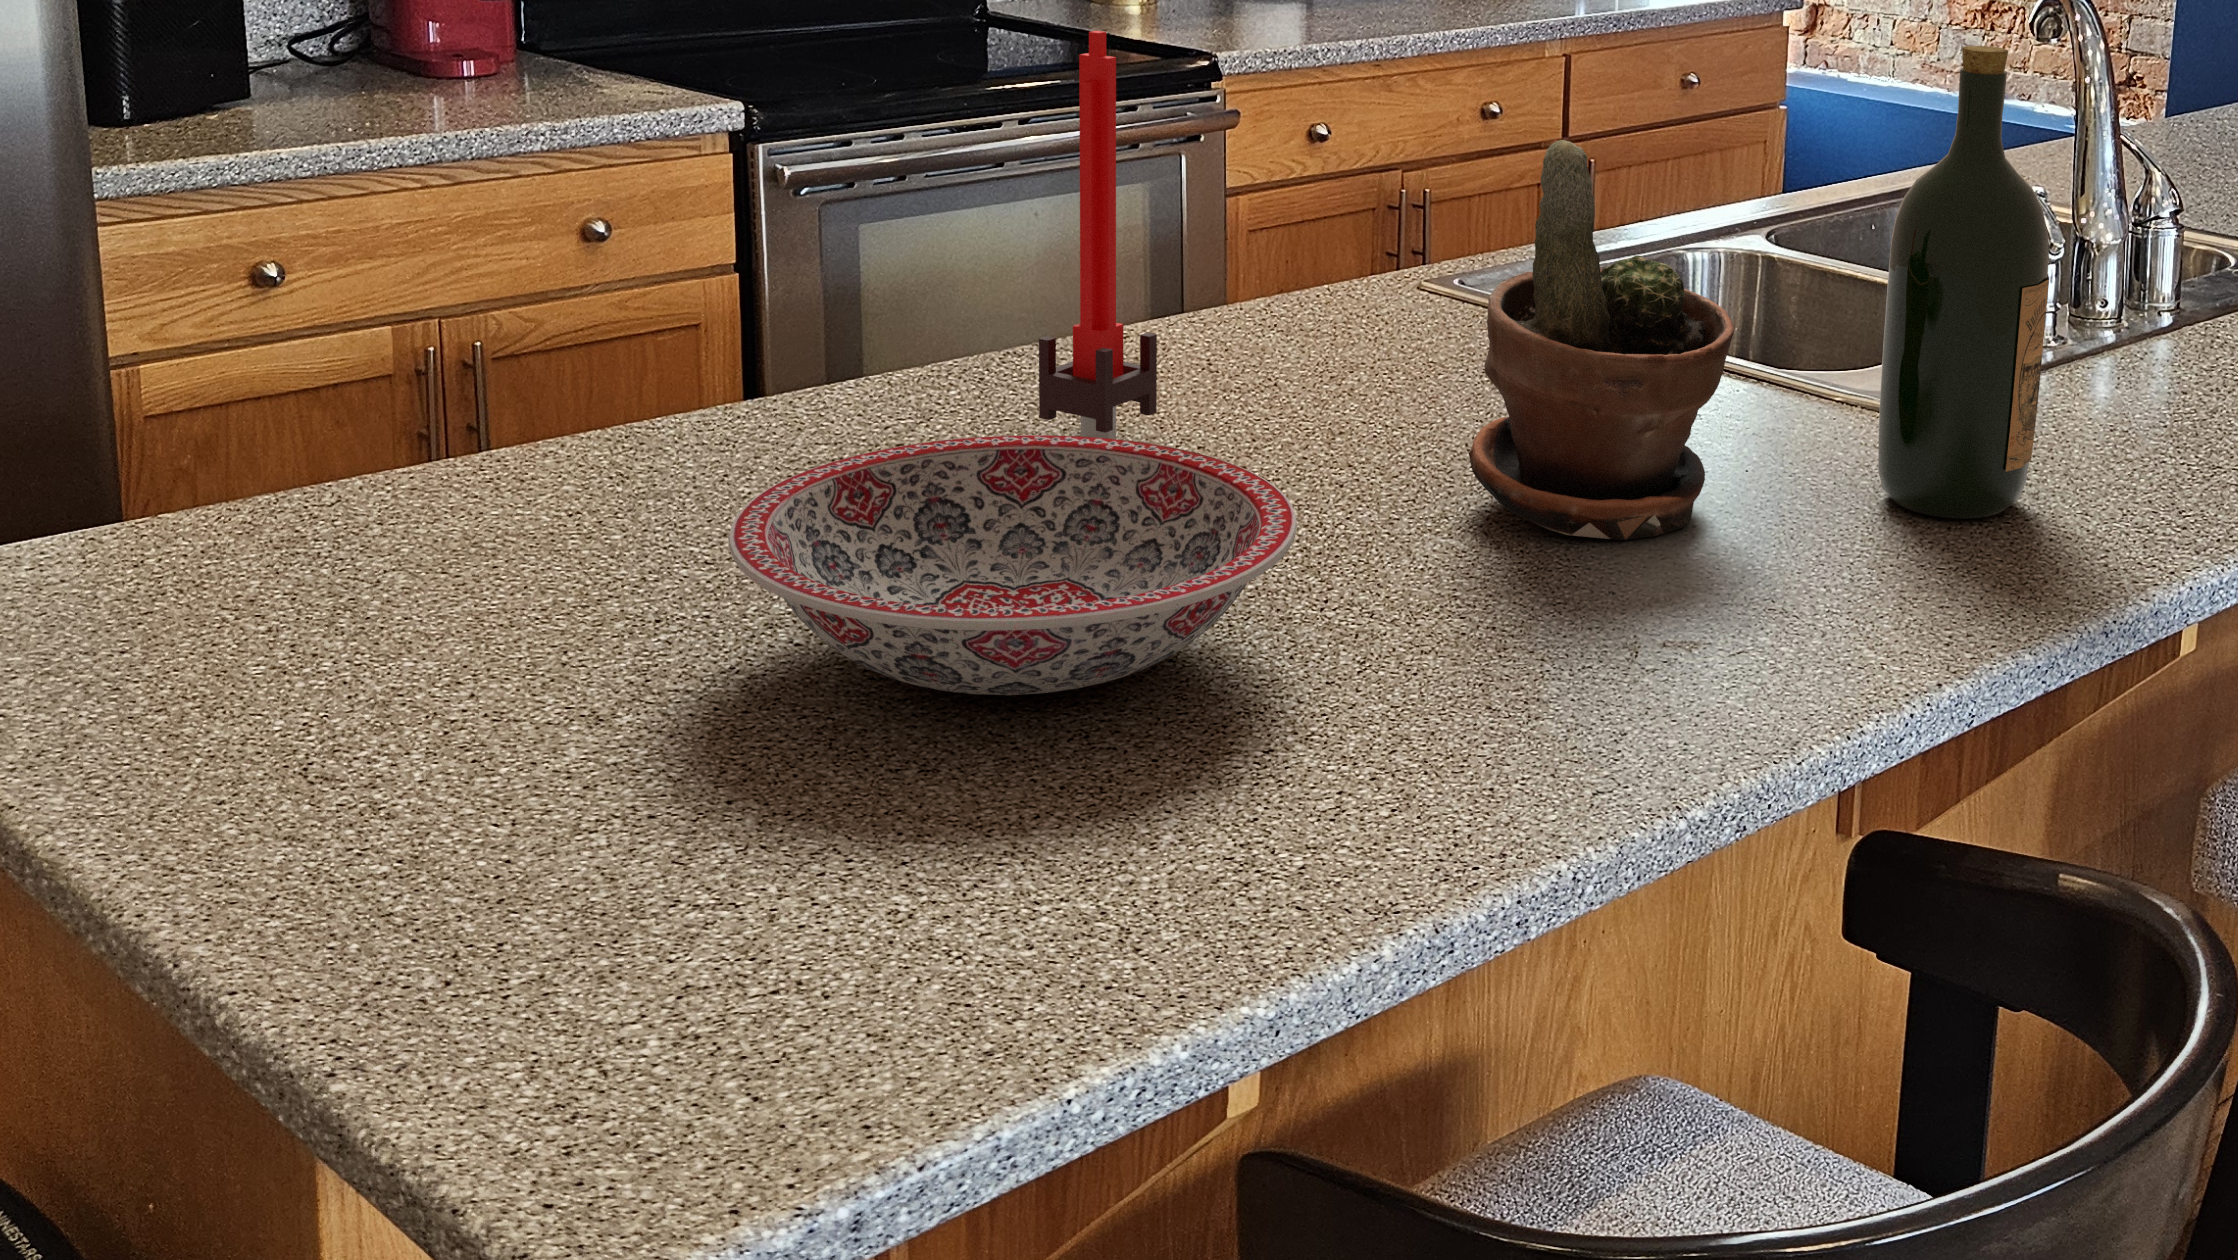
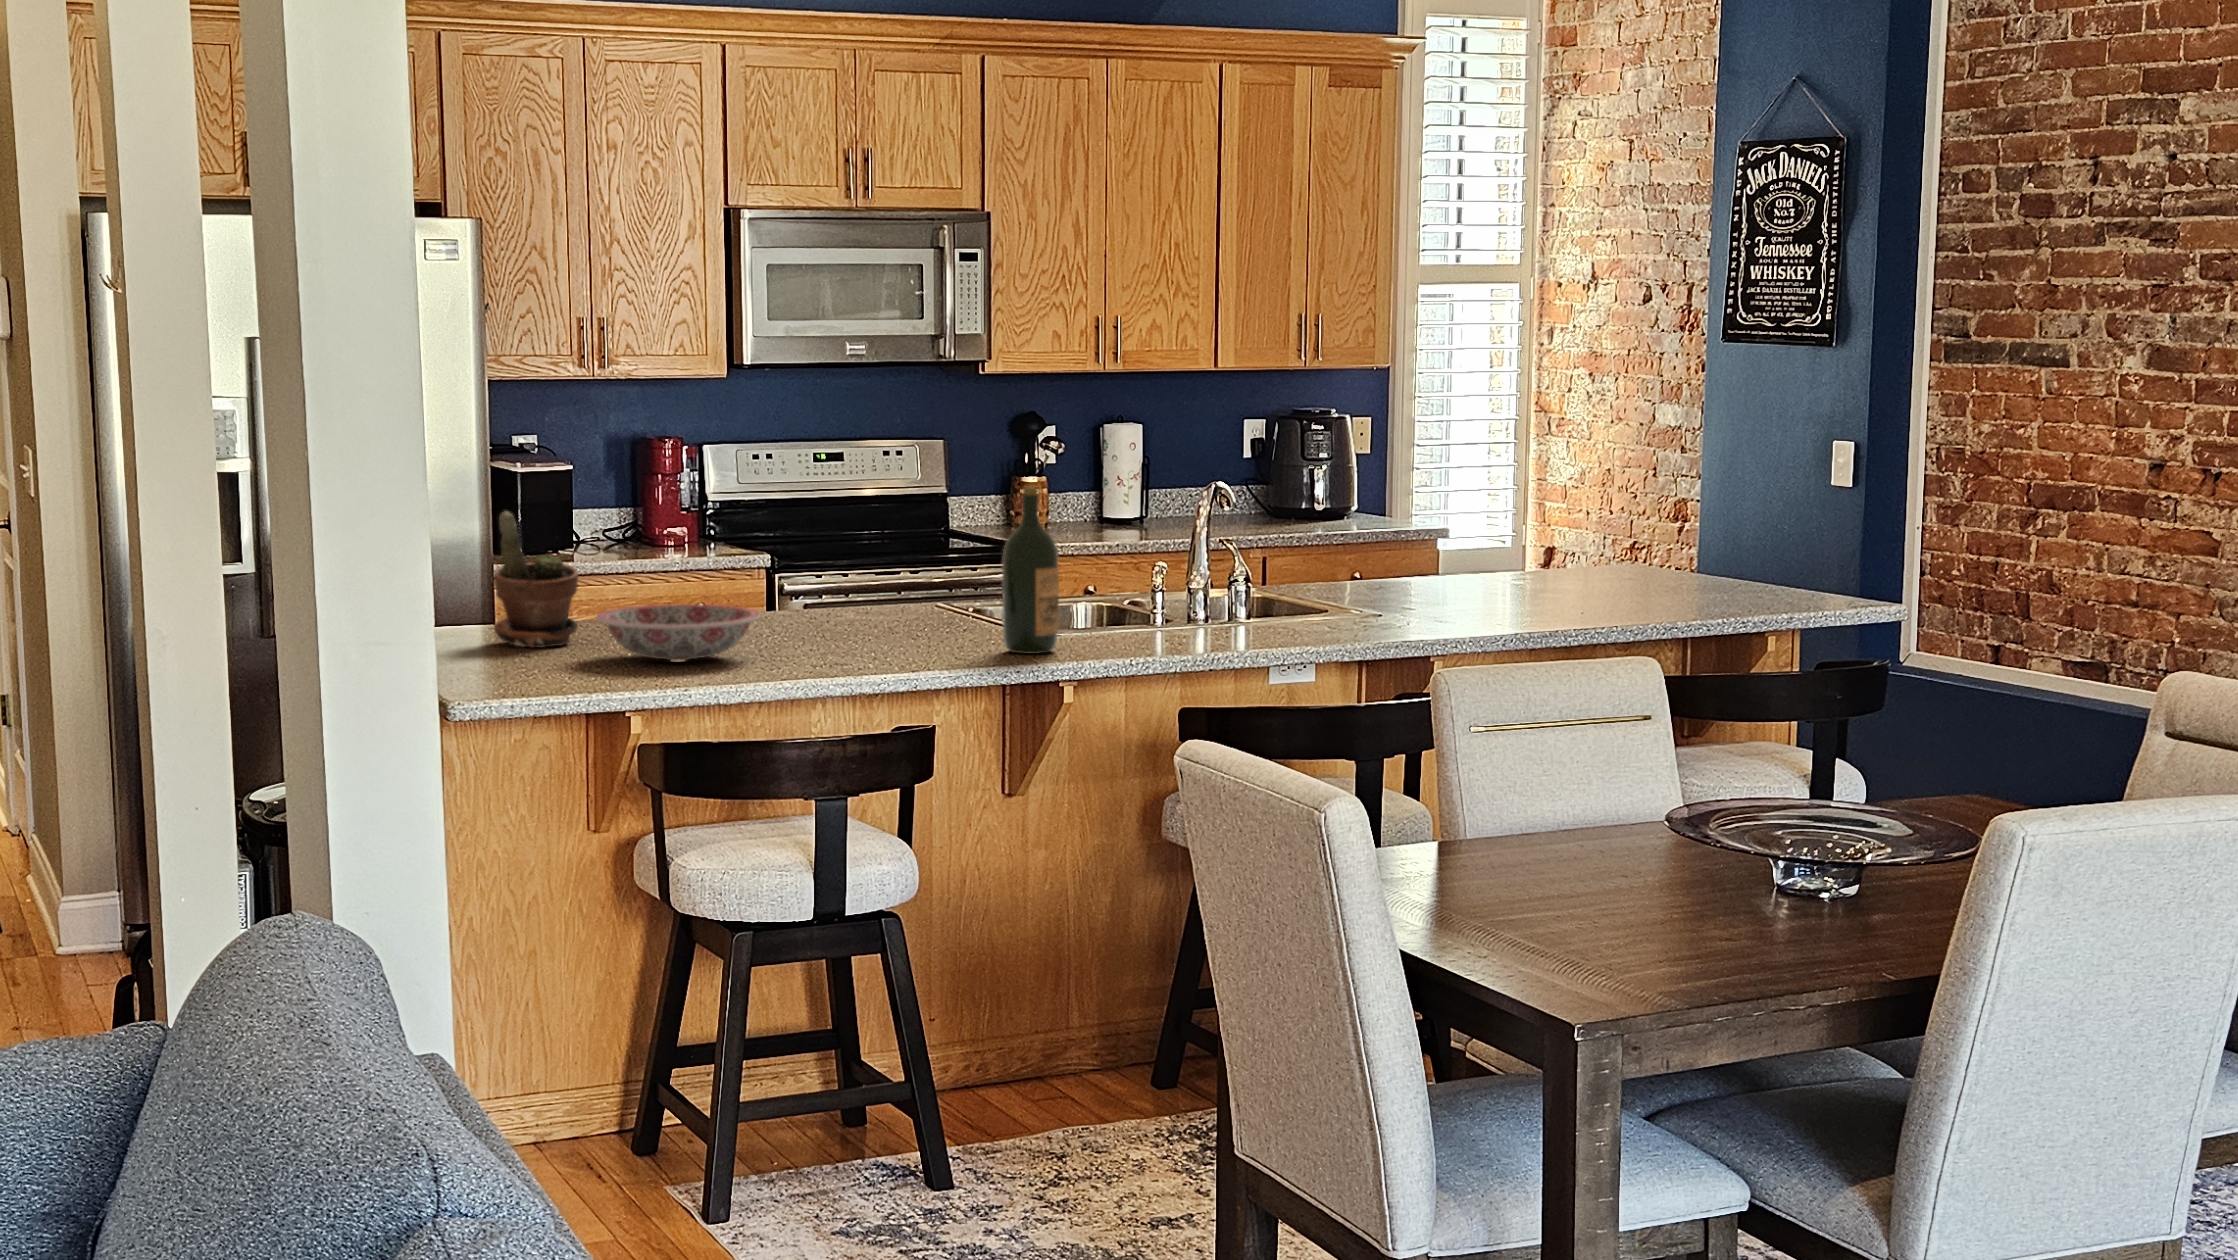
candle: present [1039,31,1157,439] -> none [747,486,788,633]
potted plant: present [1469,140,1734,540] -> present [493,511,579,648]

